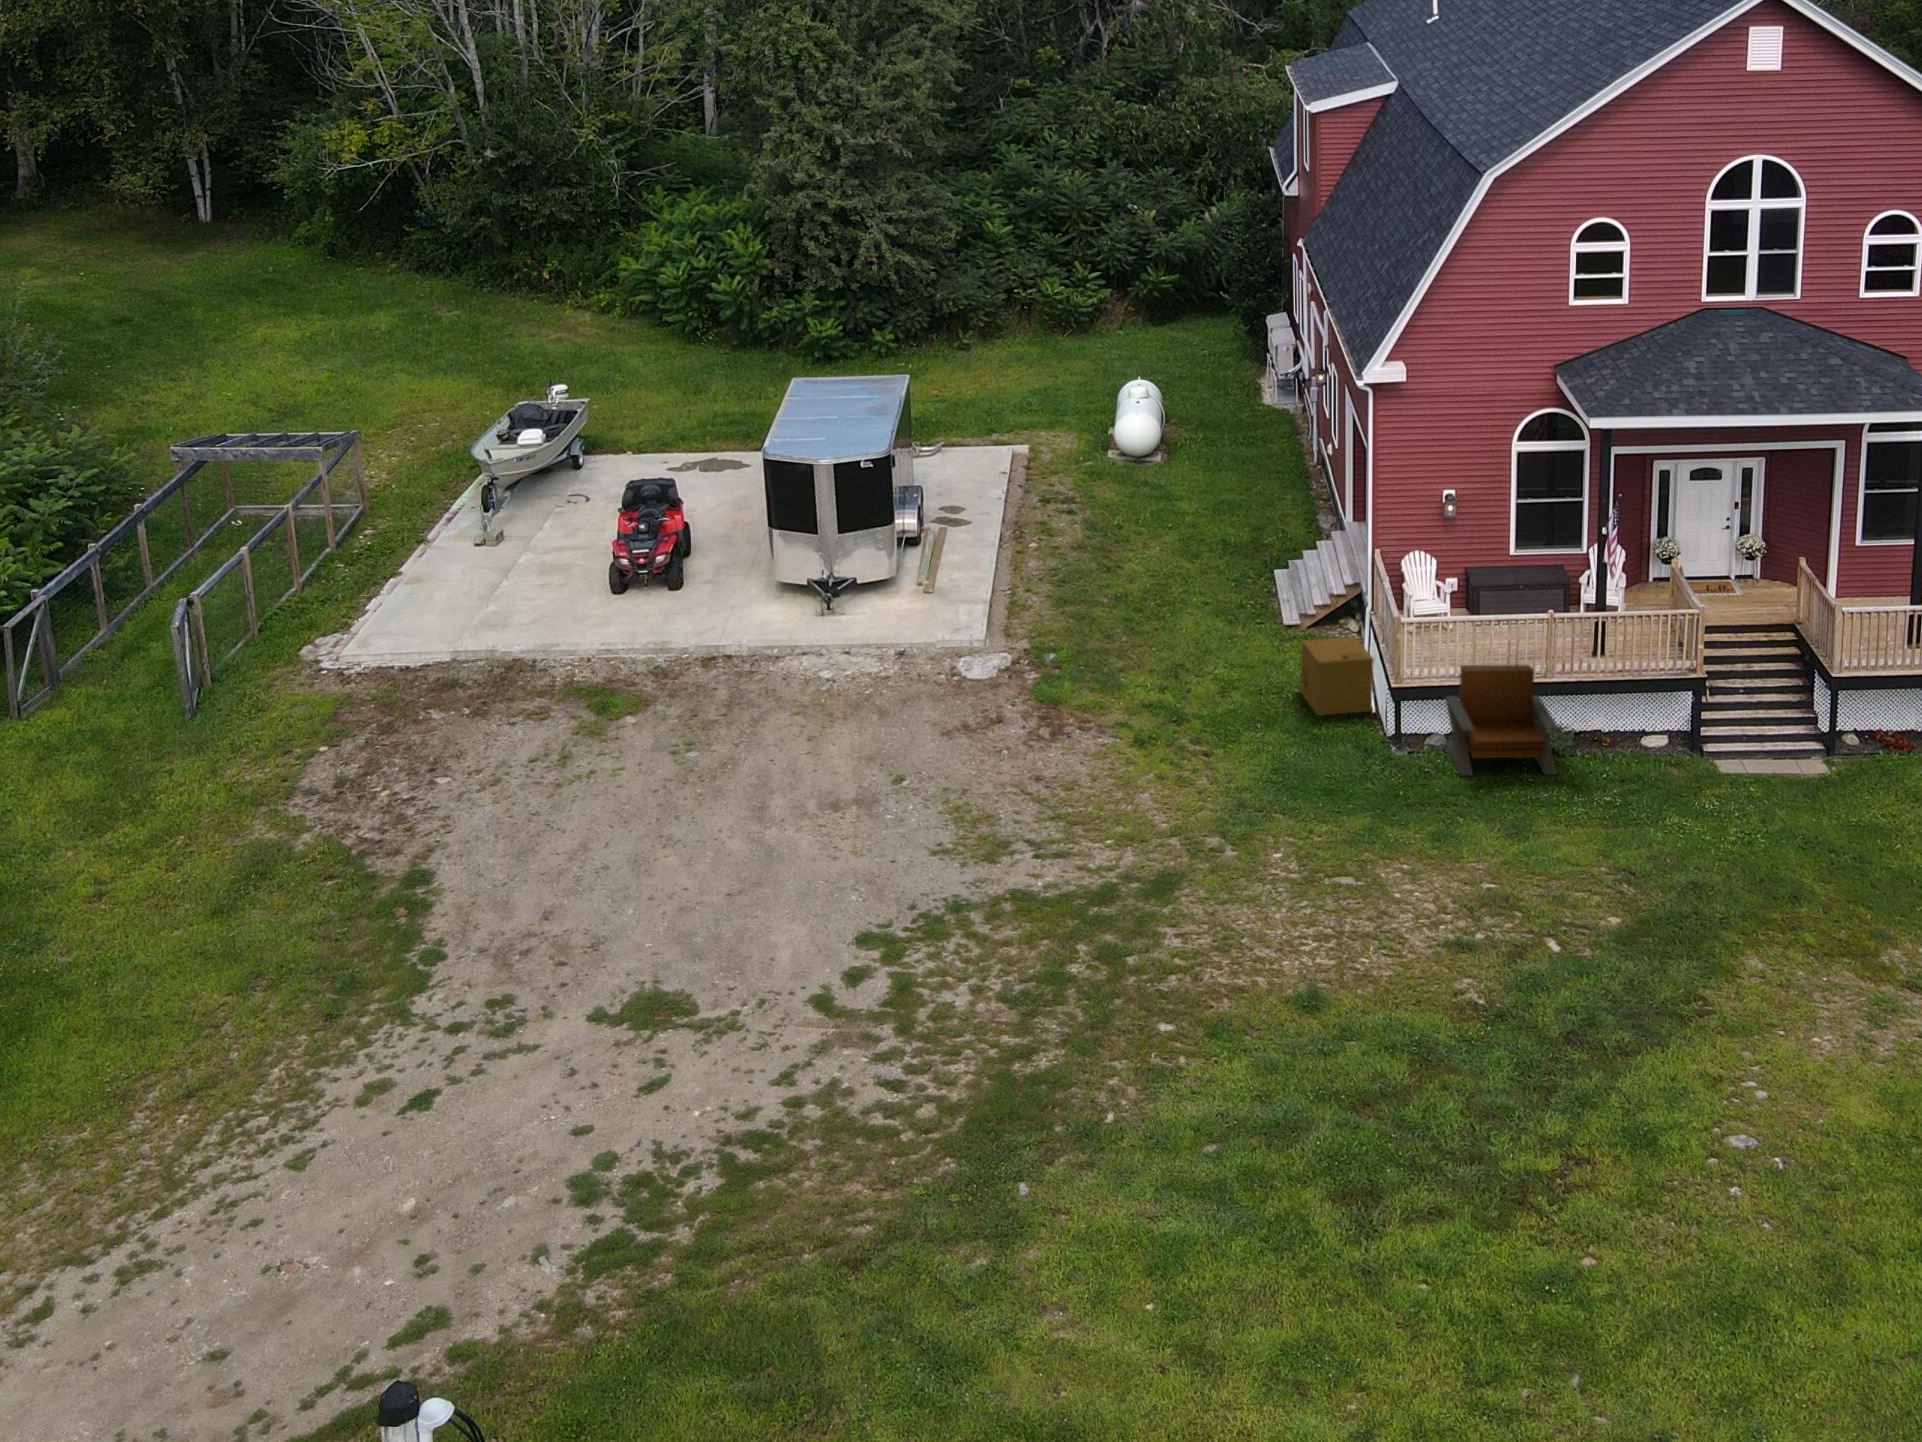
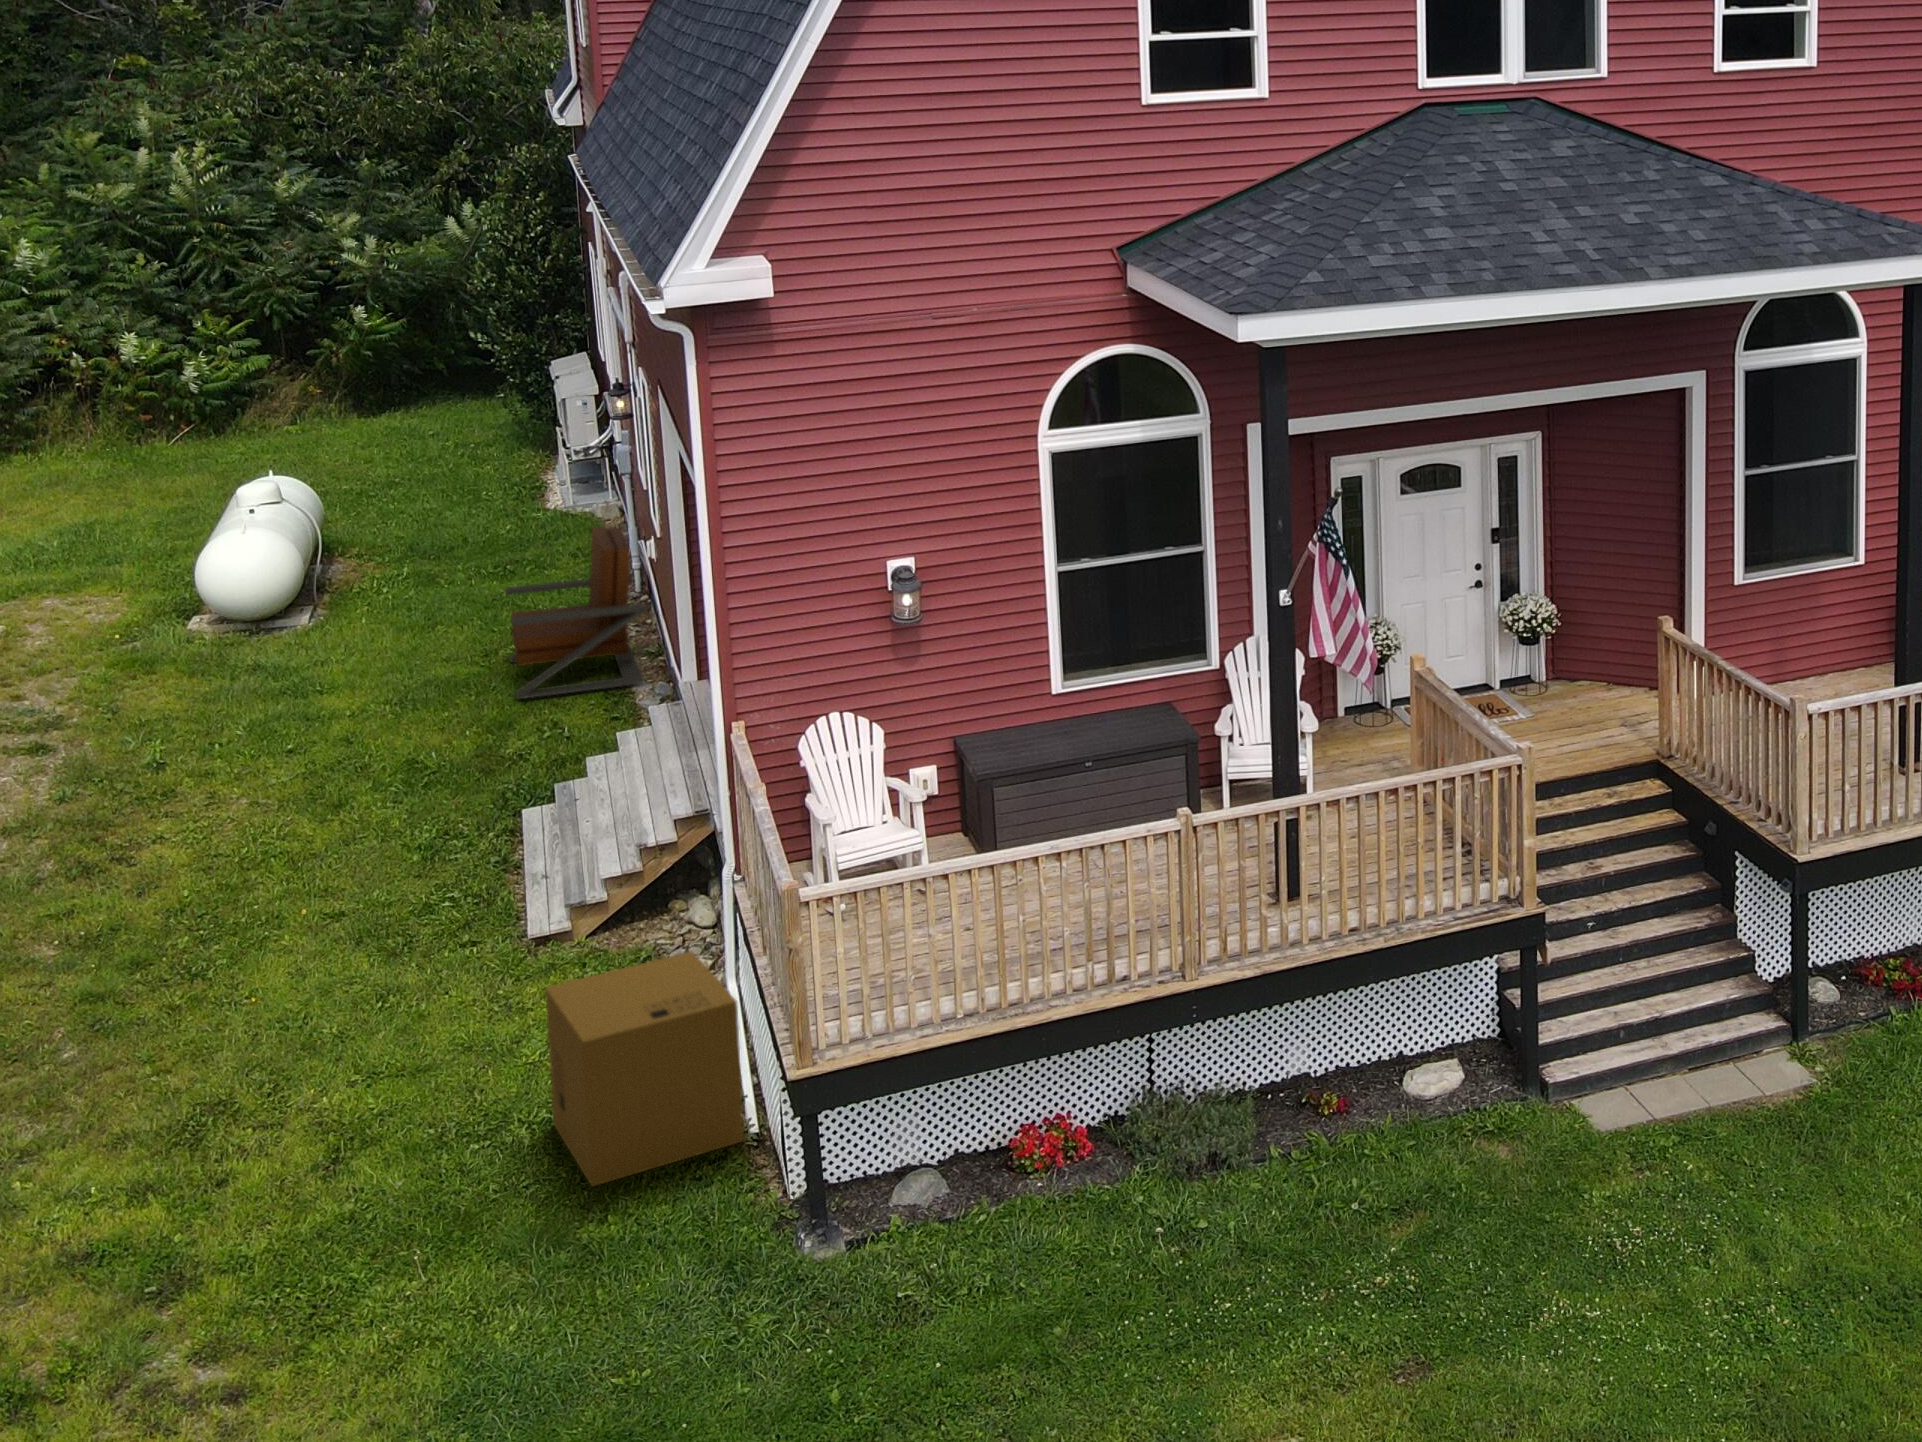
lounge chair: present [1444,664,1559,776] -> present [505,527,646,699]

